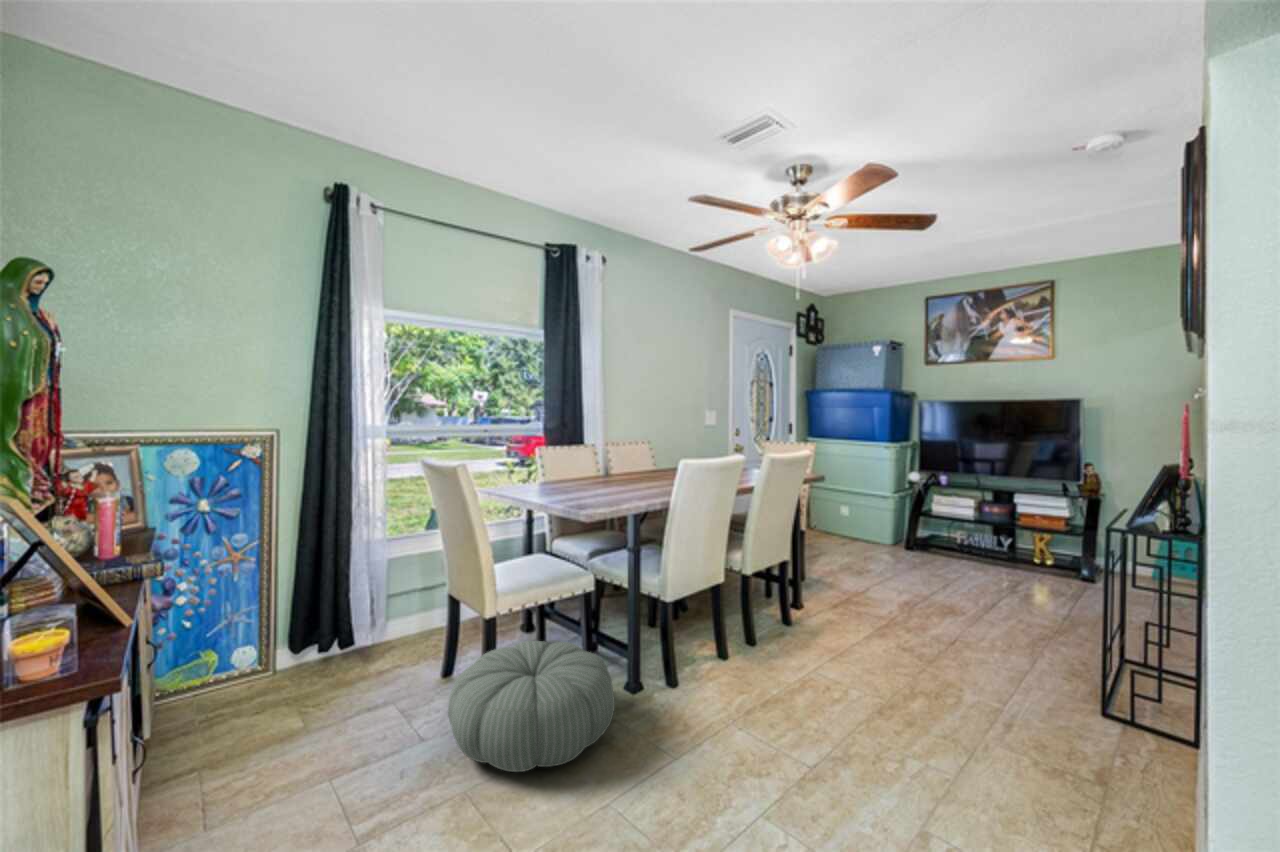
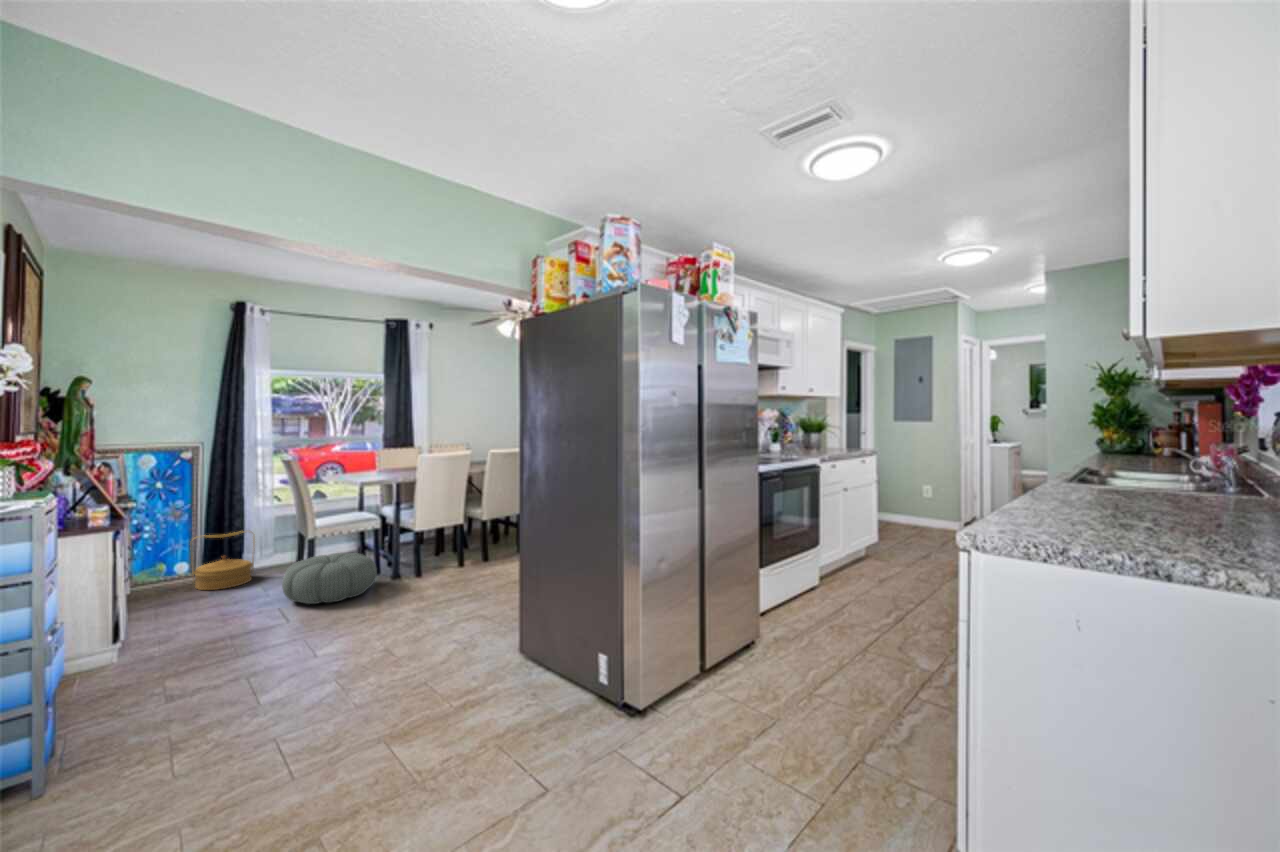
woven basket: none [261,588,369,708] -> present [192,532,254,590]

